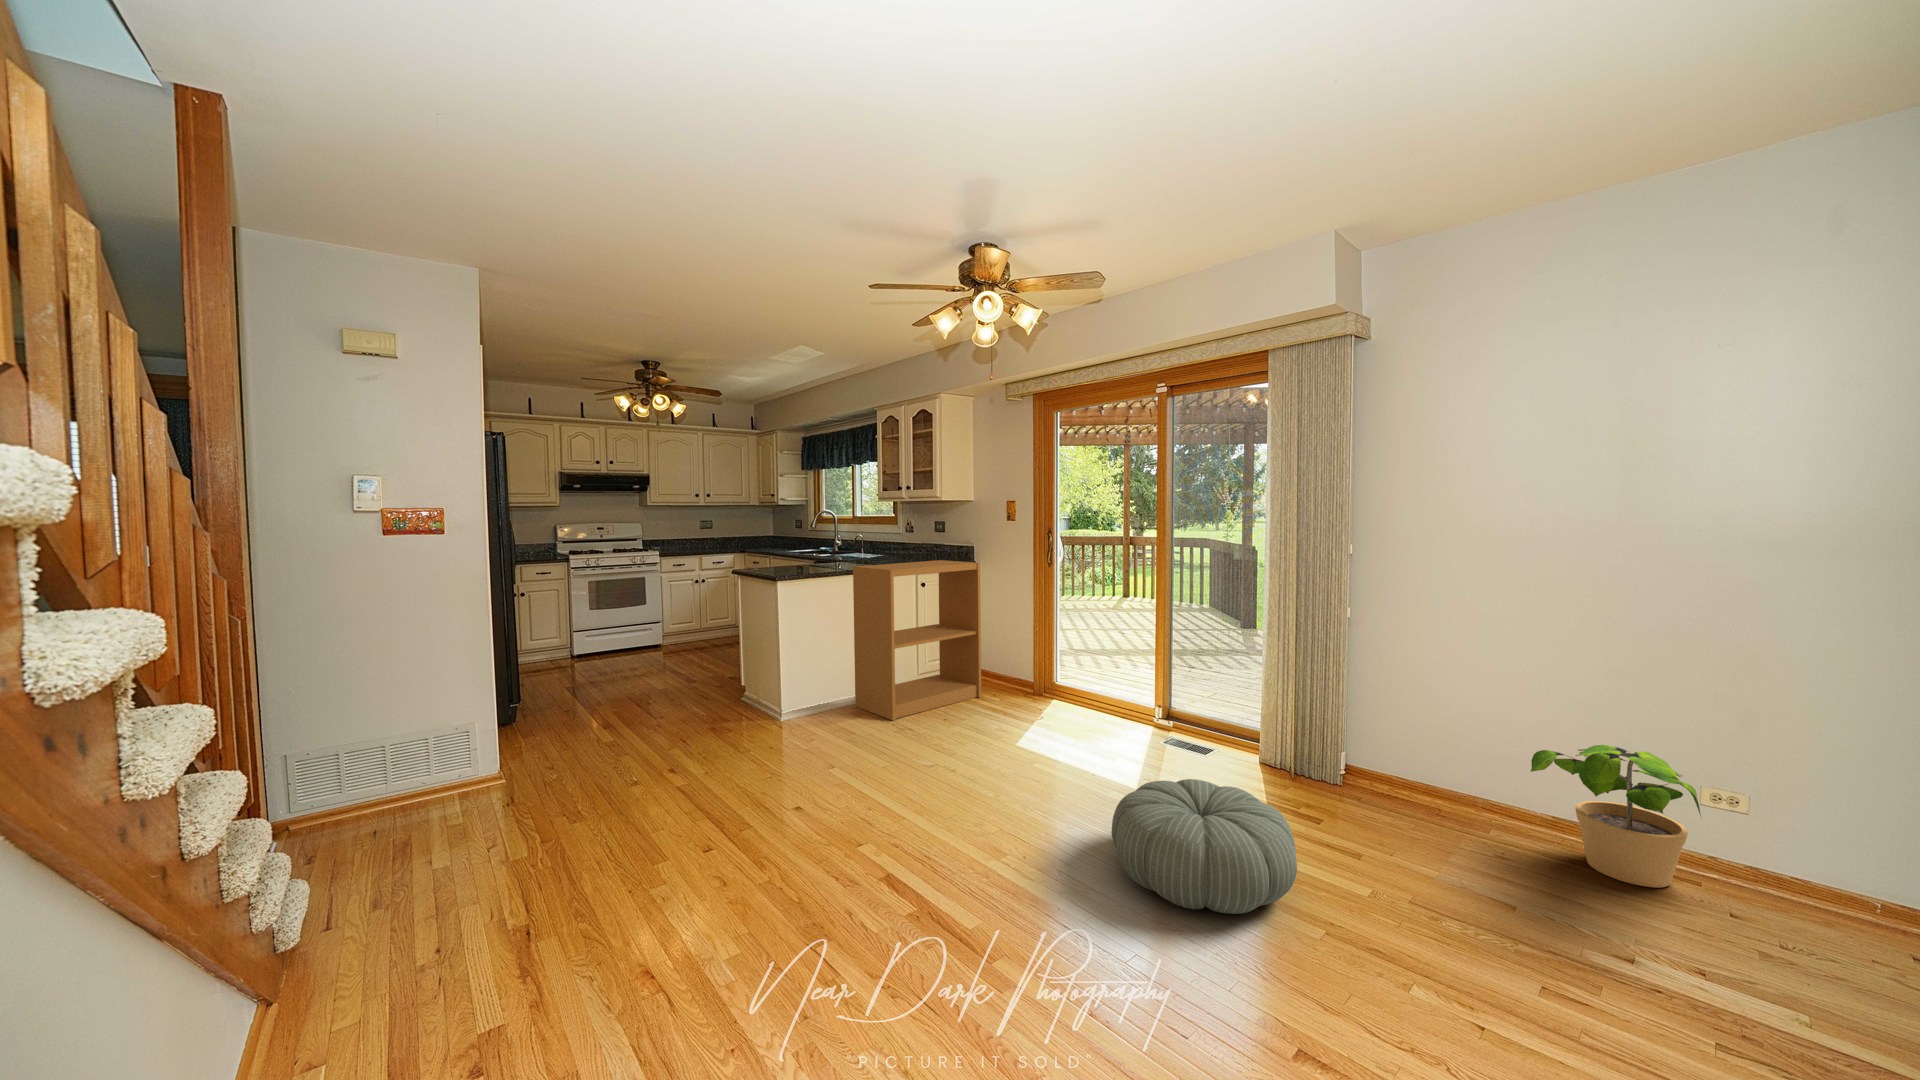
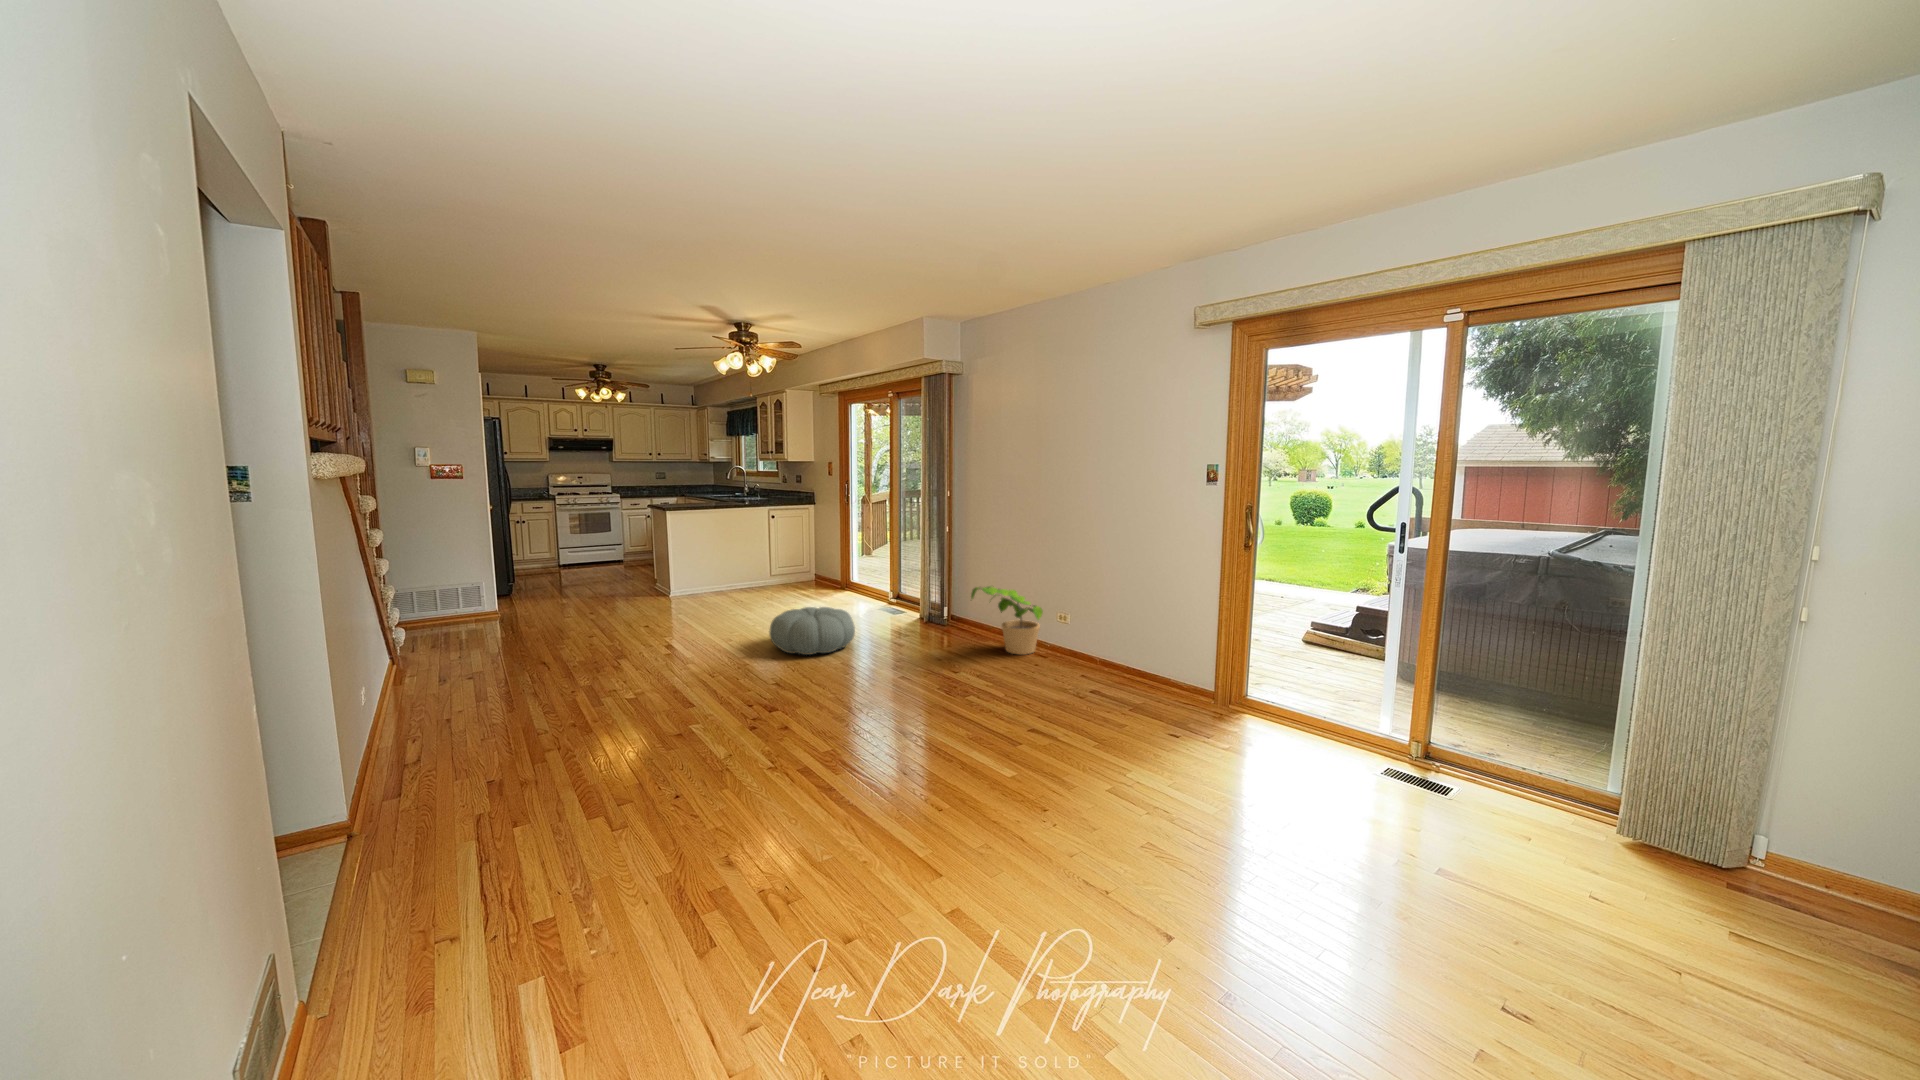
bookshelf: present [853,560,981,720] -> none [717,501,804,597]

